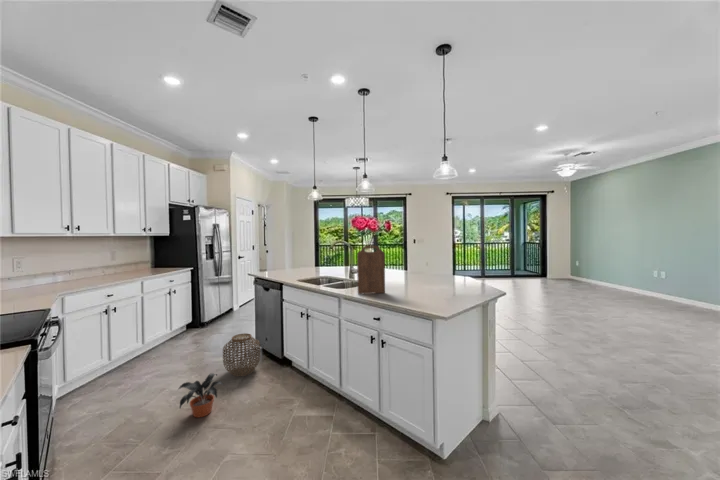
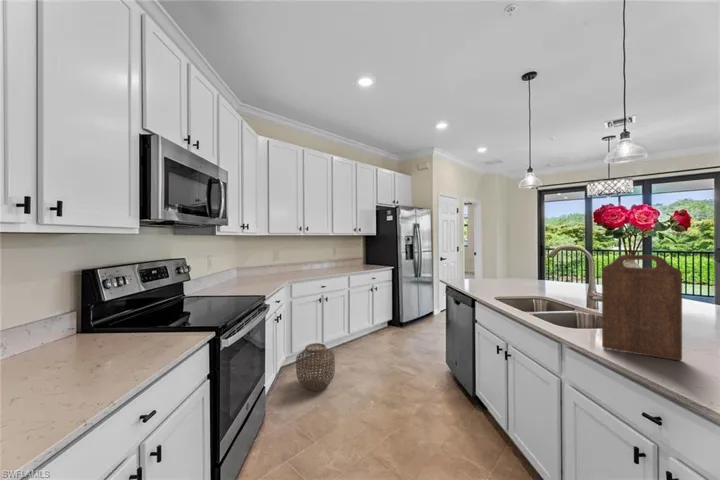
woven basket: present [223,333,260,376] -> present [296,343,335,392]
potted plant: present [179,373,223,417] -> none [345,392,392,441]

